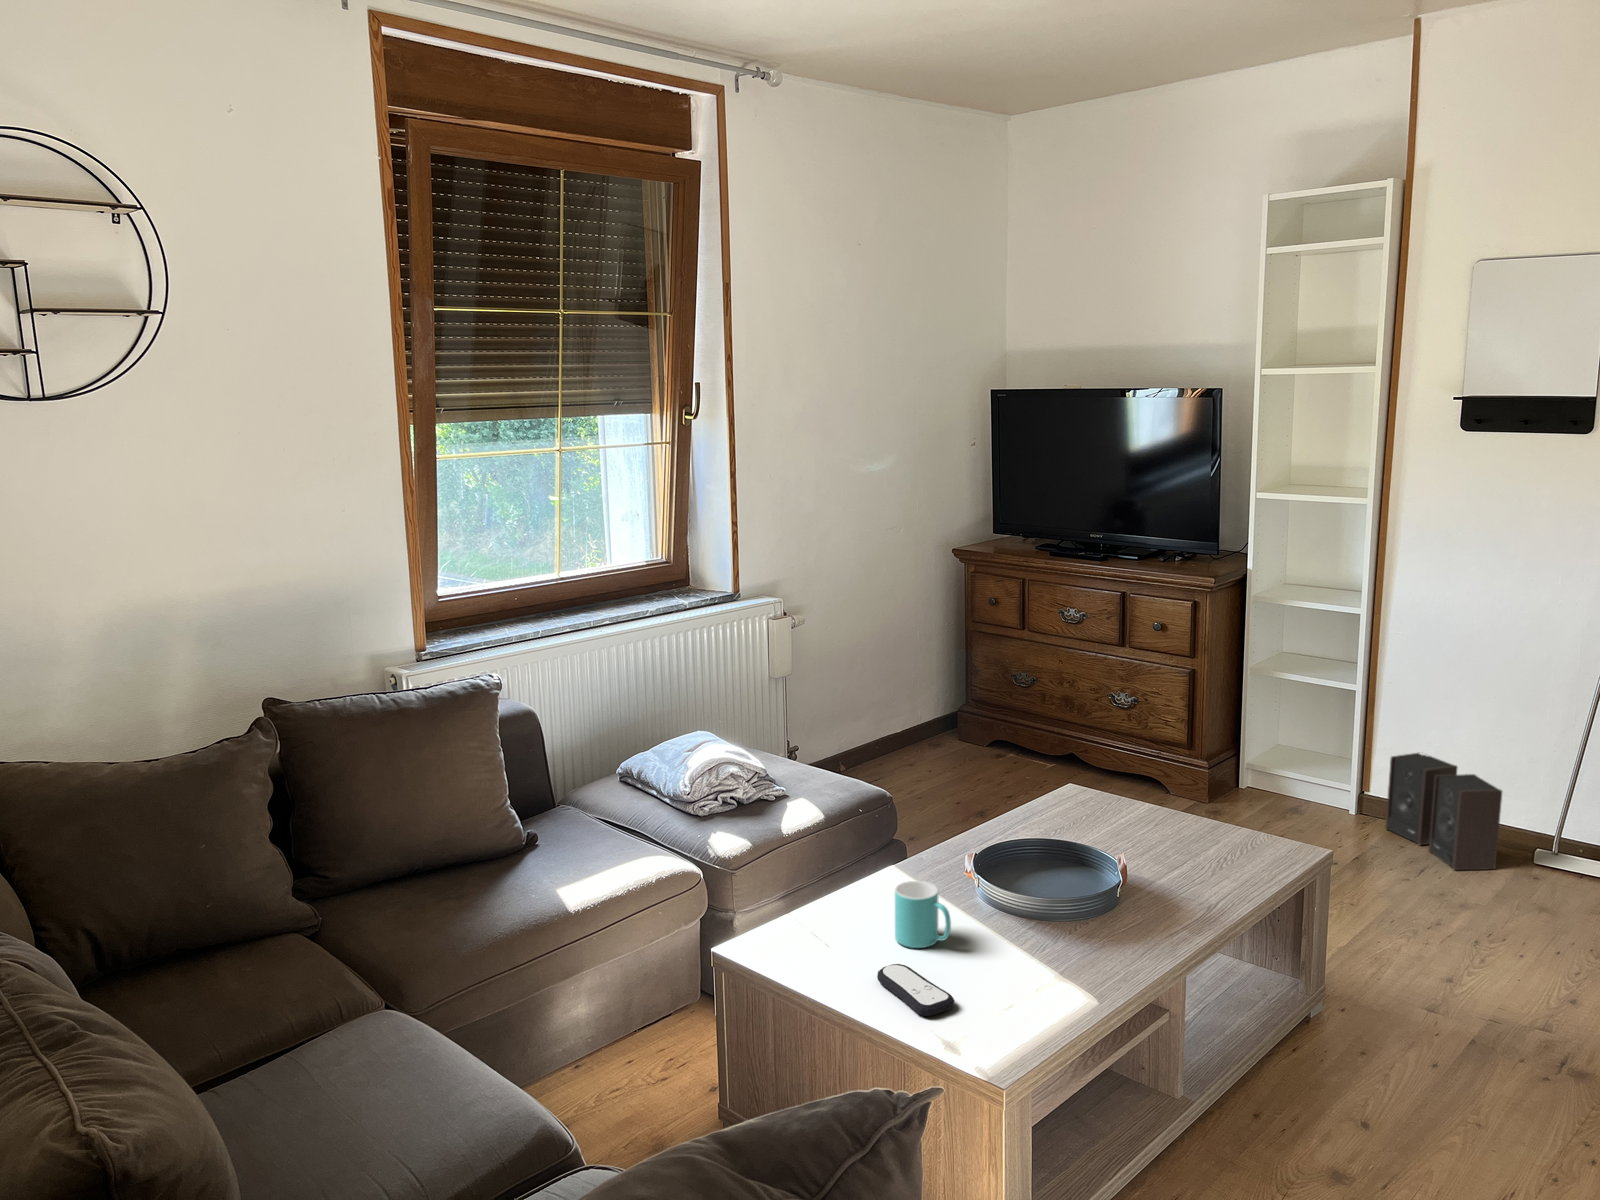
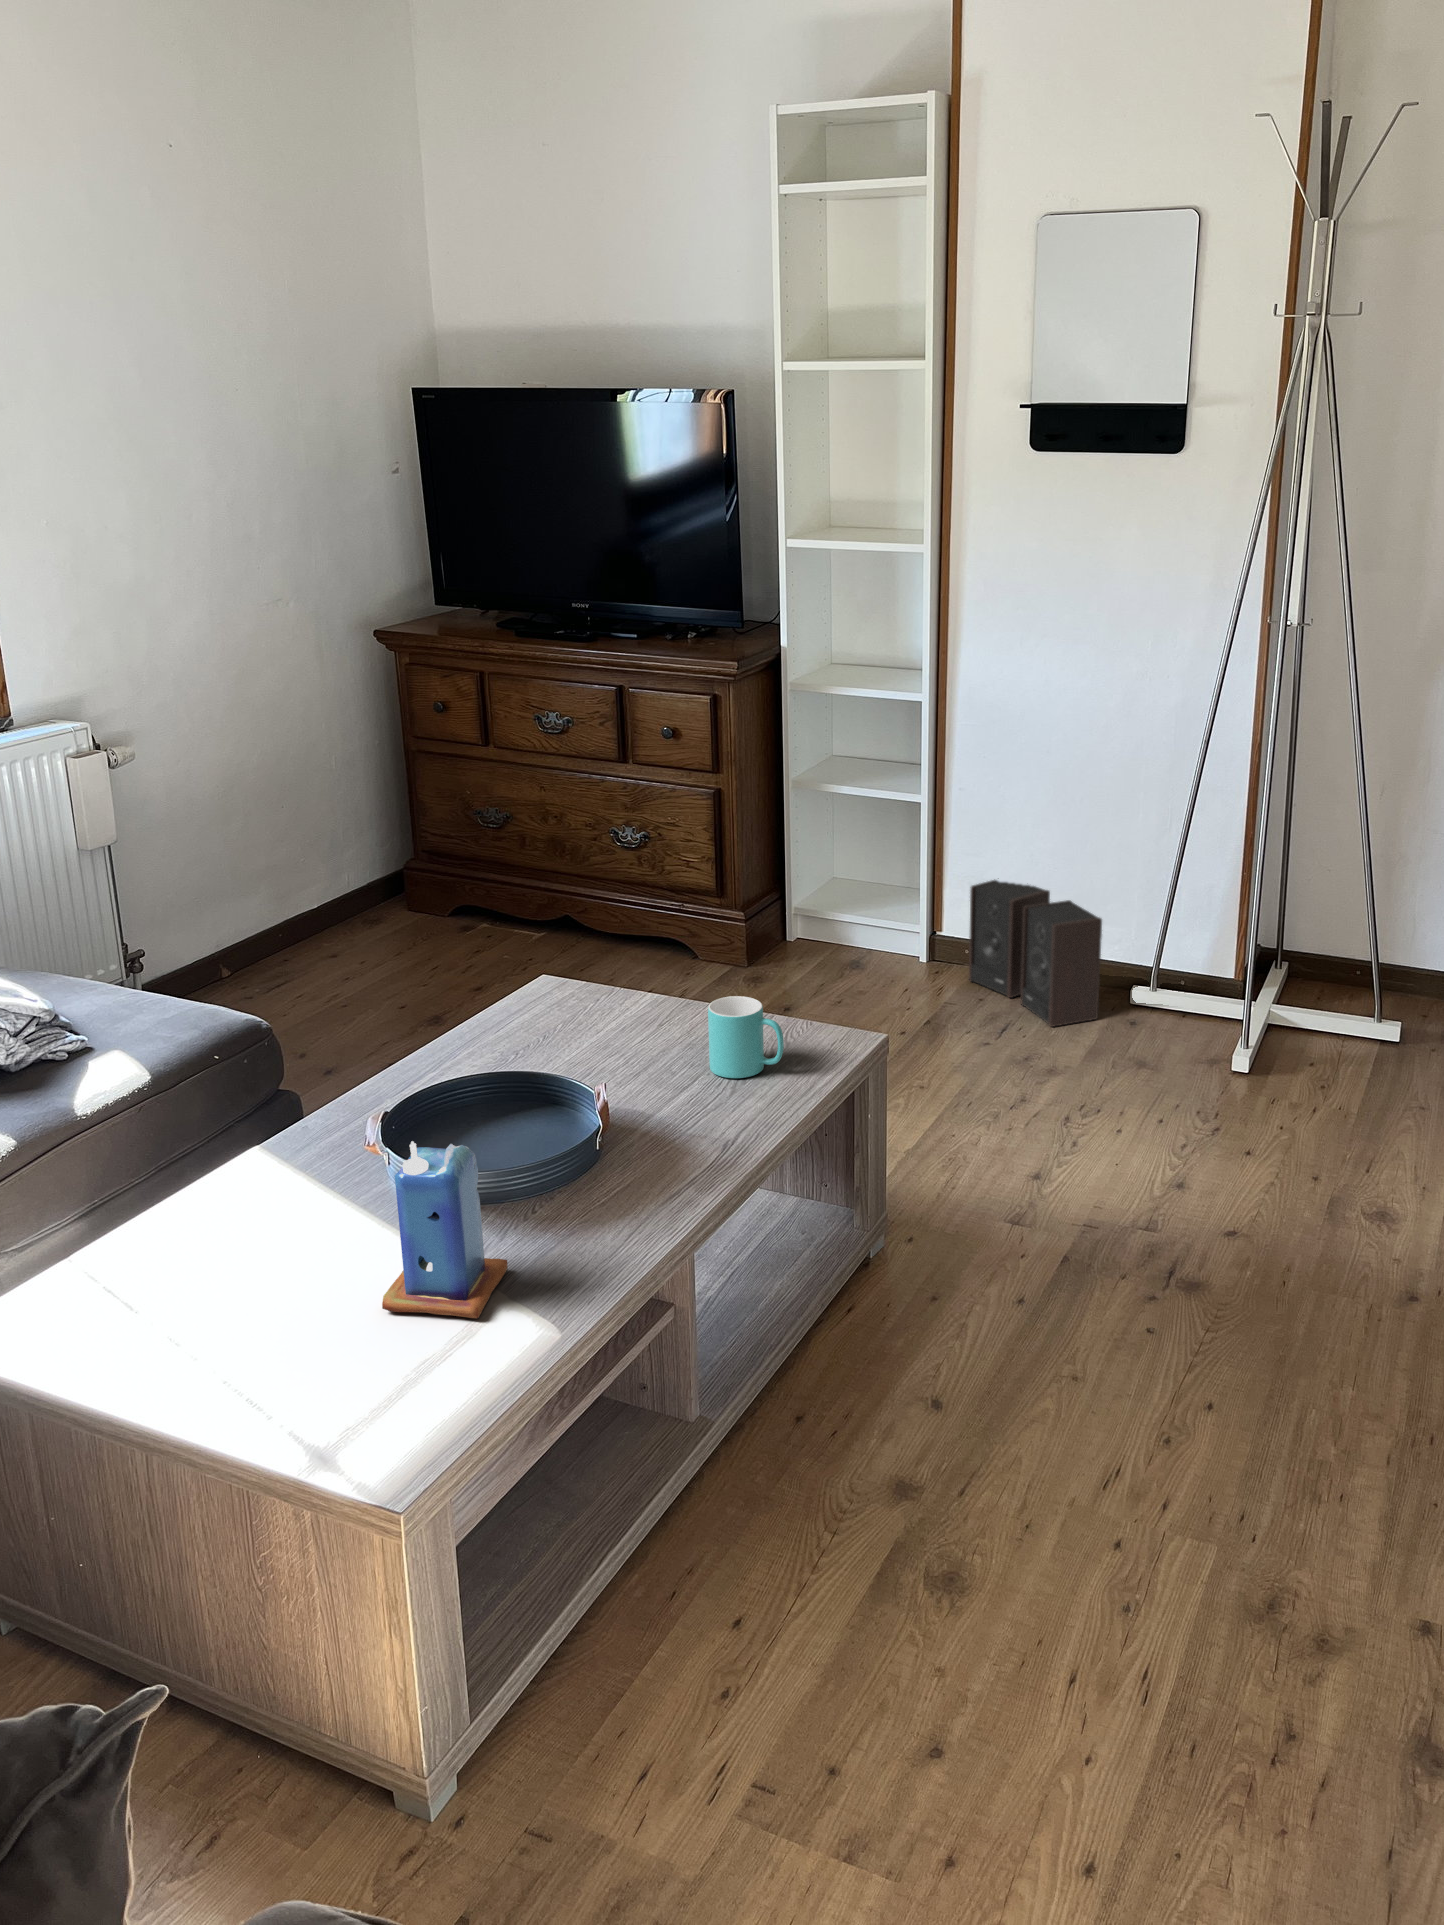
candle: none [985,866,1064,987] -> present [382,1141,508,1319]
mug: present [895,881,951,948] -> present [708,996,784,1078]
remote control: present [877,964,954,1016] -> none [203,1320,327,1404]

